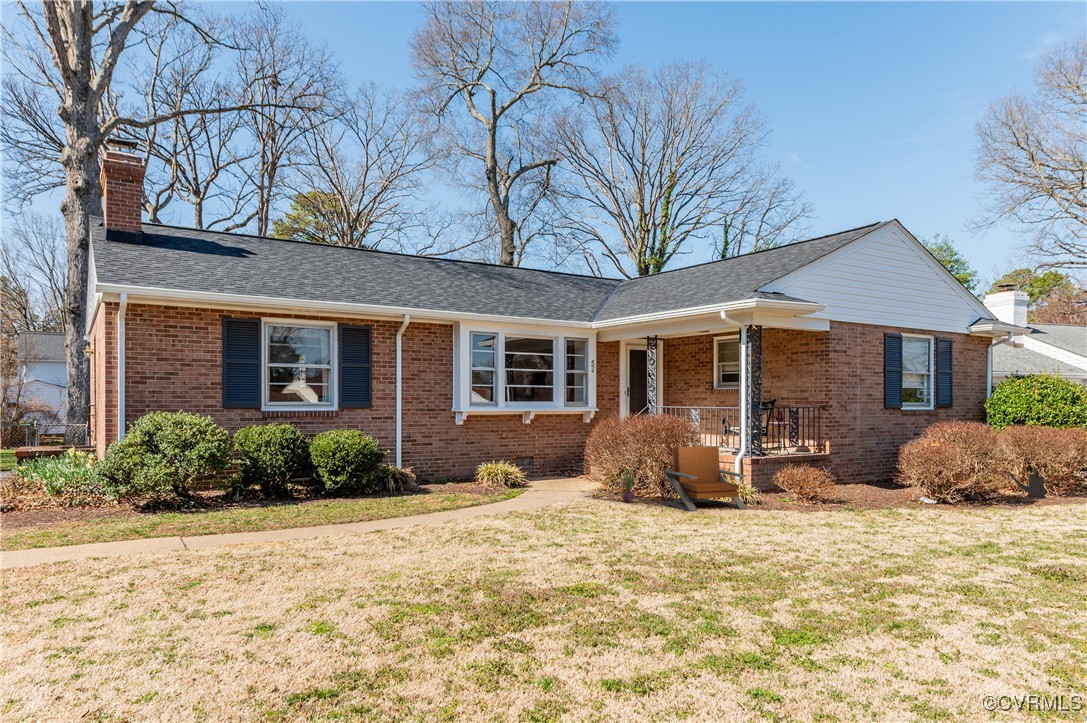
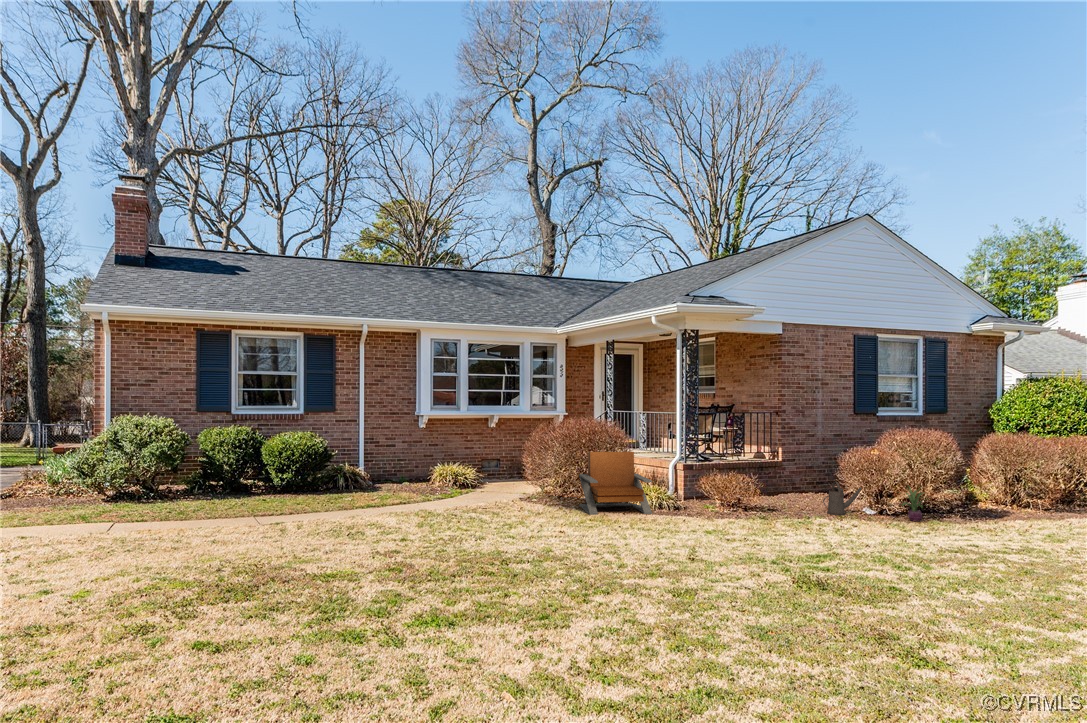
decorative plant: present [622,469,635,503] -> present [903,486,923,521]
watering can: present [1008,469,1051,498] -> present [823,482,862,515]

